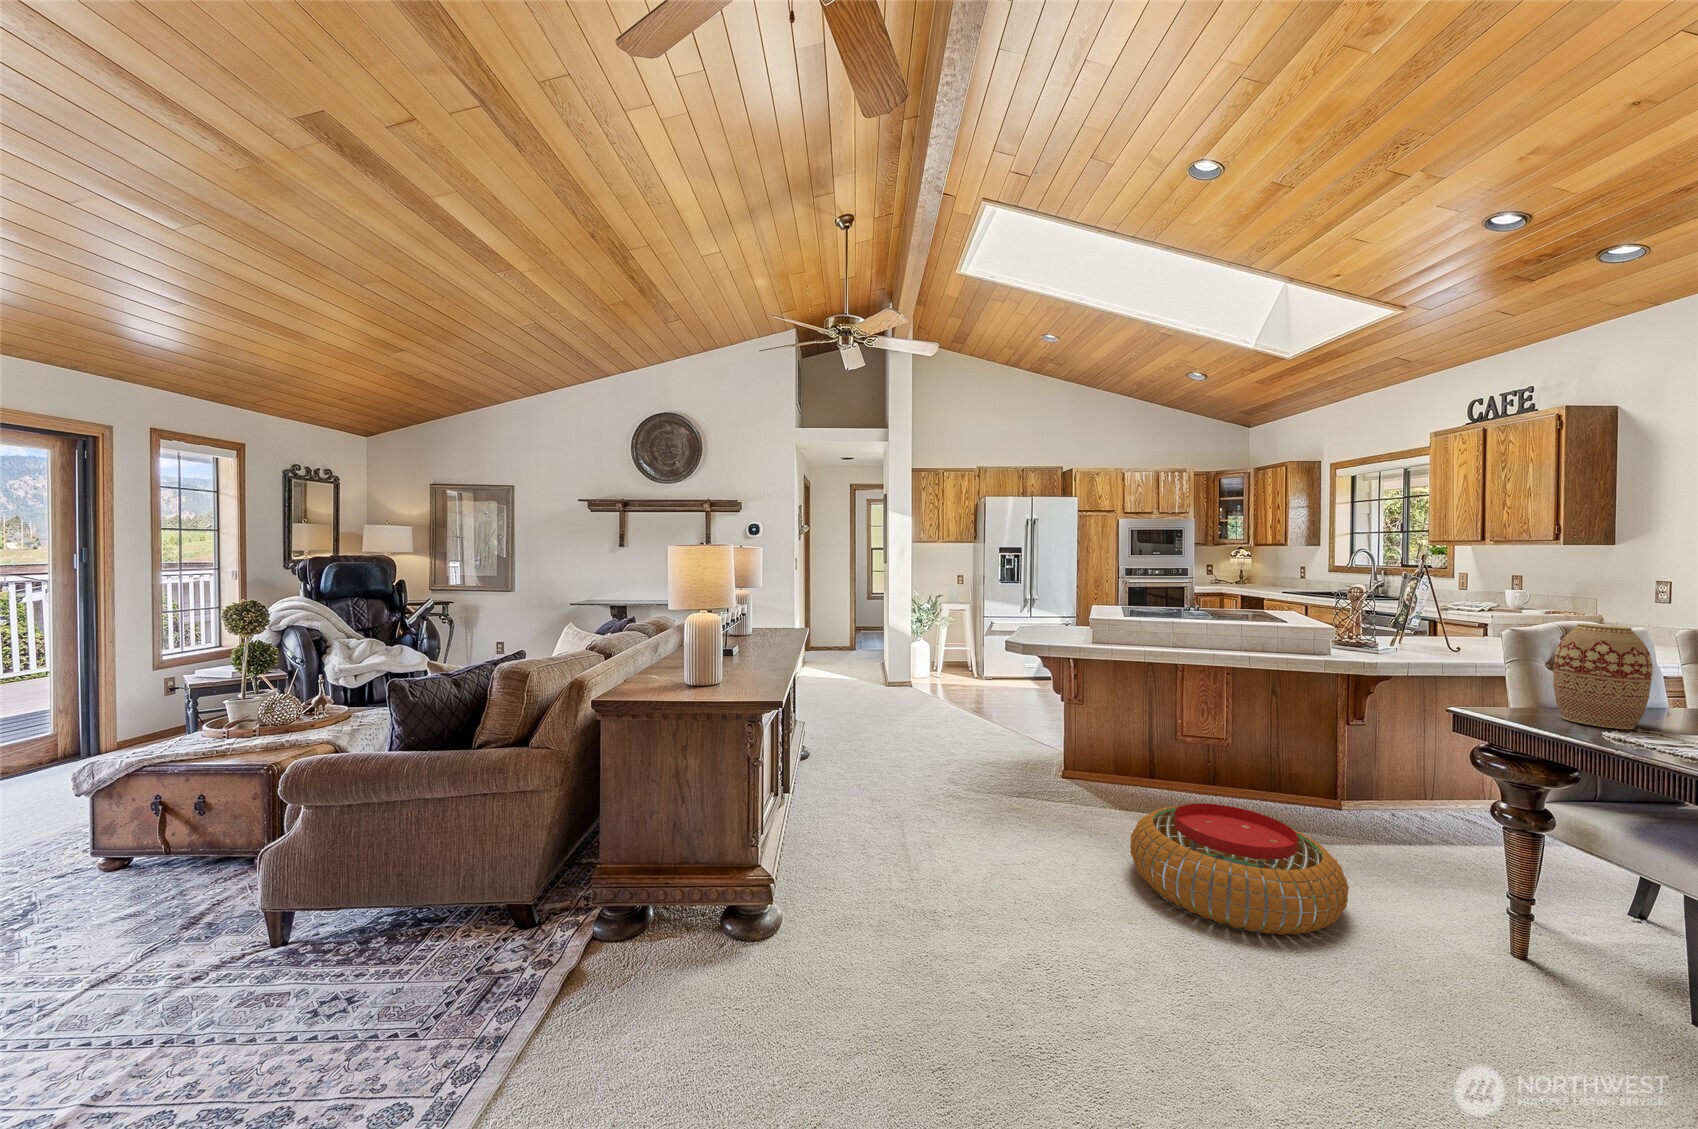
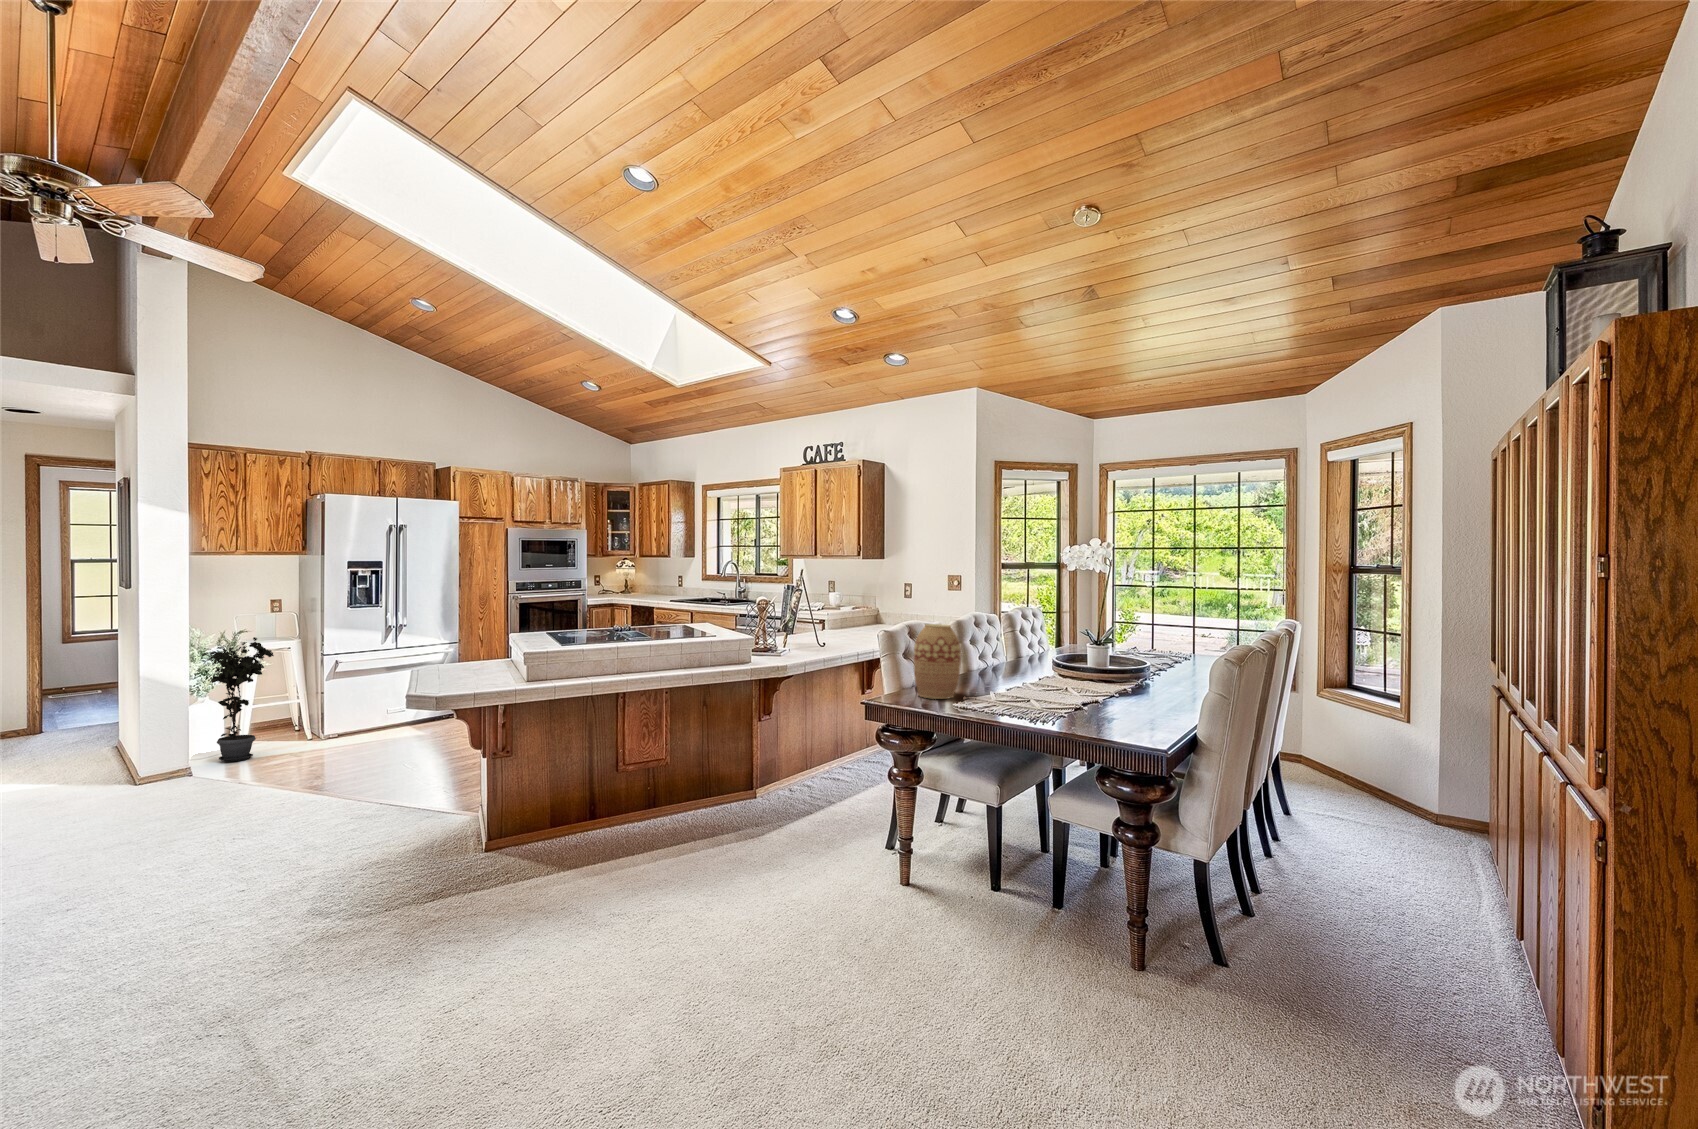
potted plant: none [914,599,953,682] -> present [202,637,274,762]
pouf: present [1130,803,1349,935] -> none [609,832,805,964]

